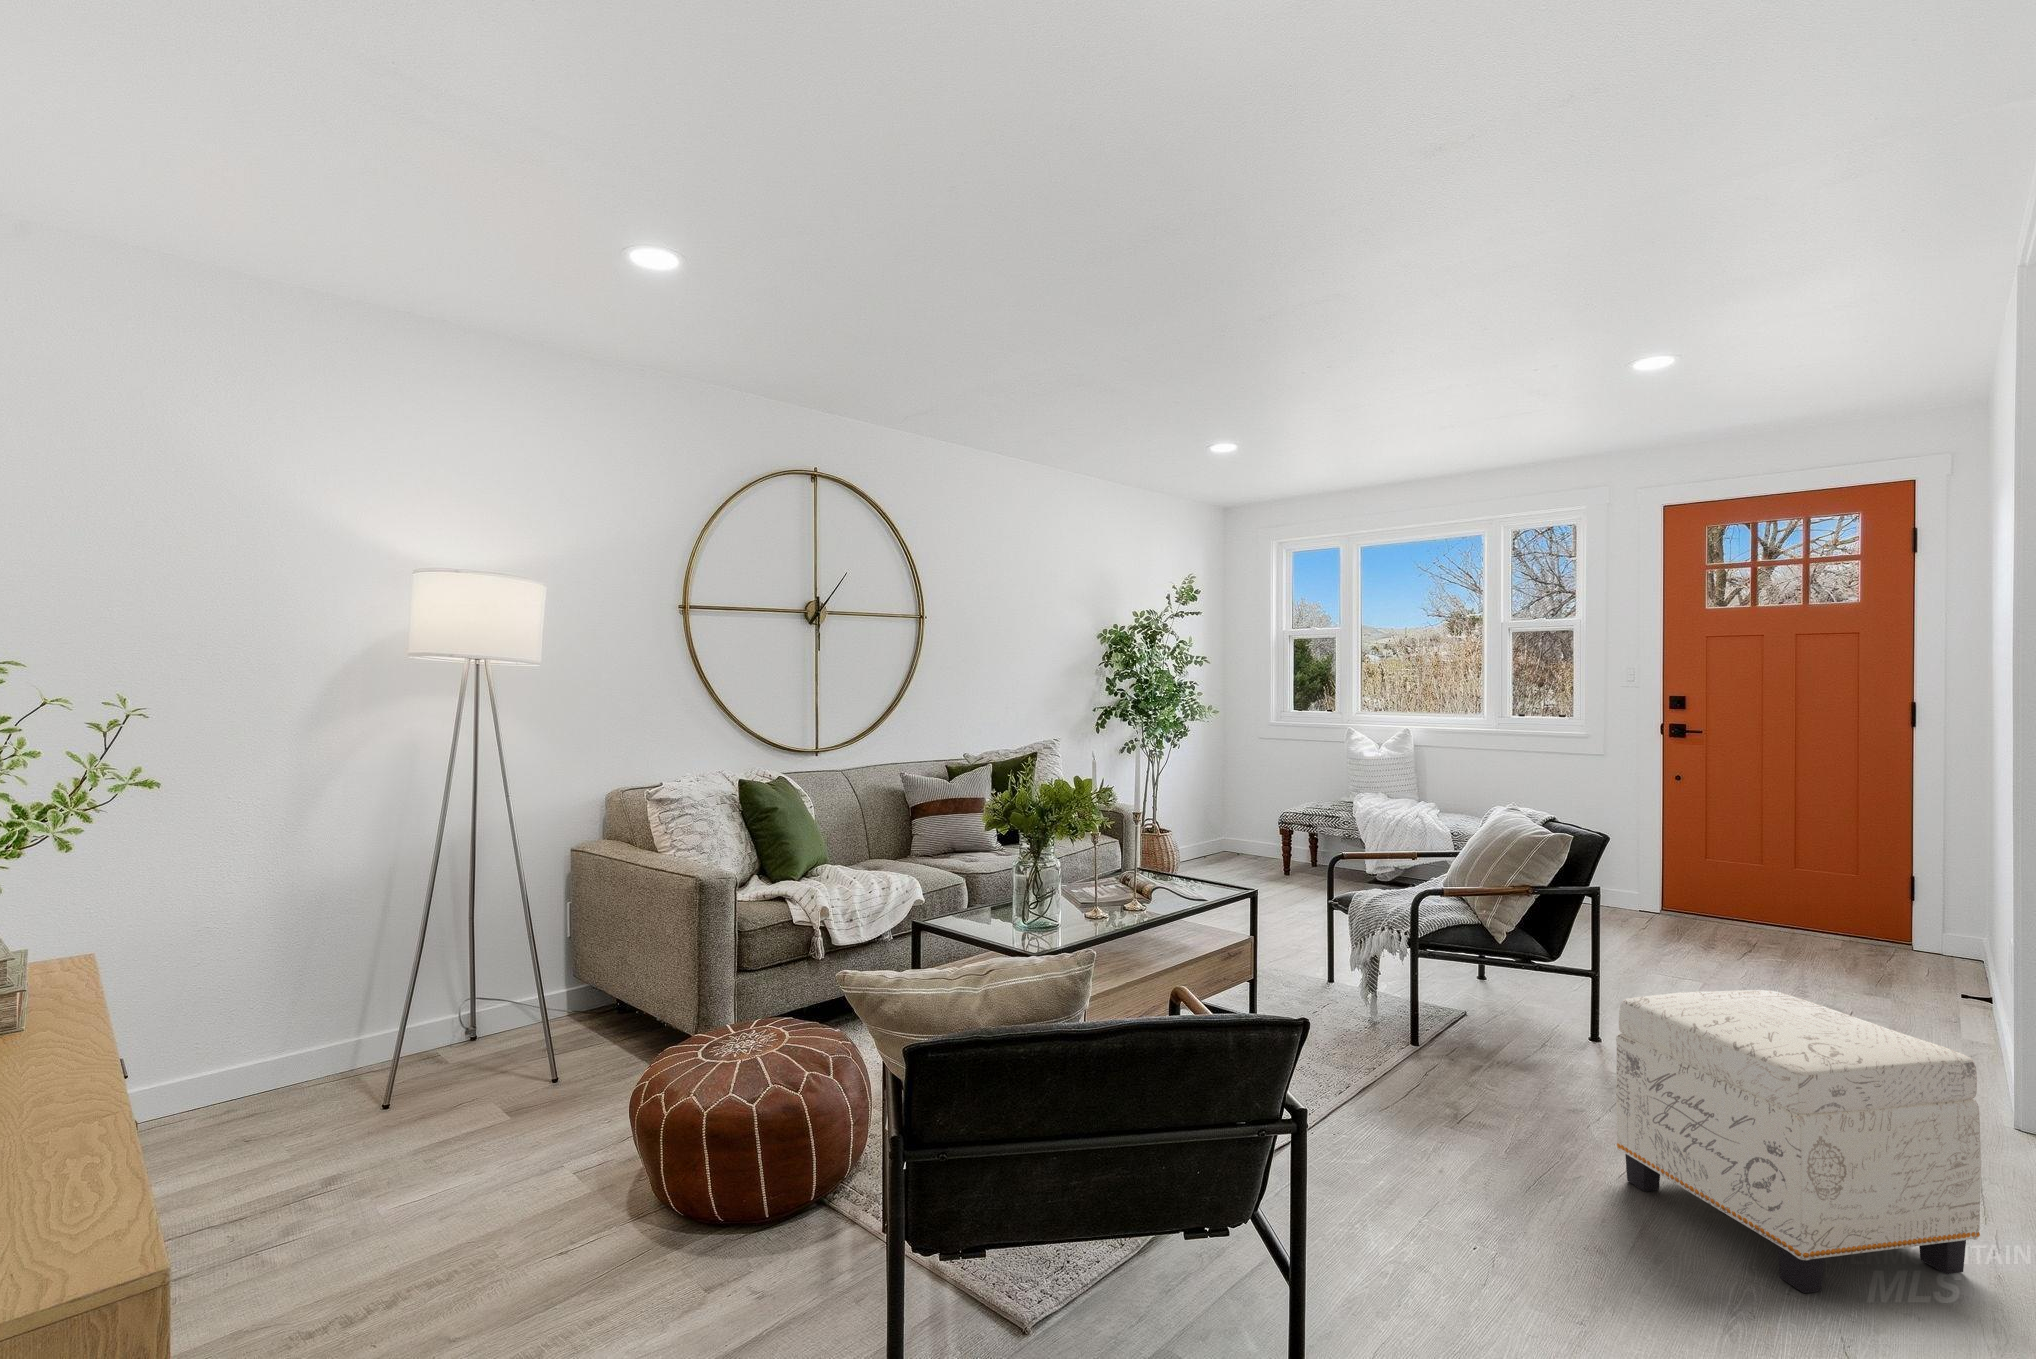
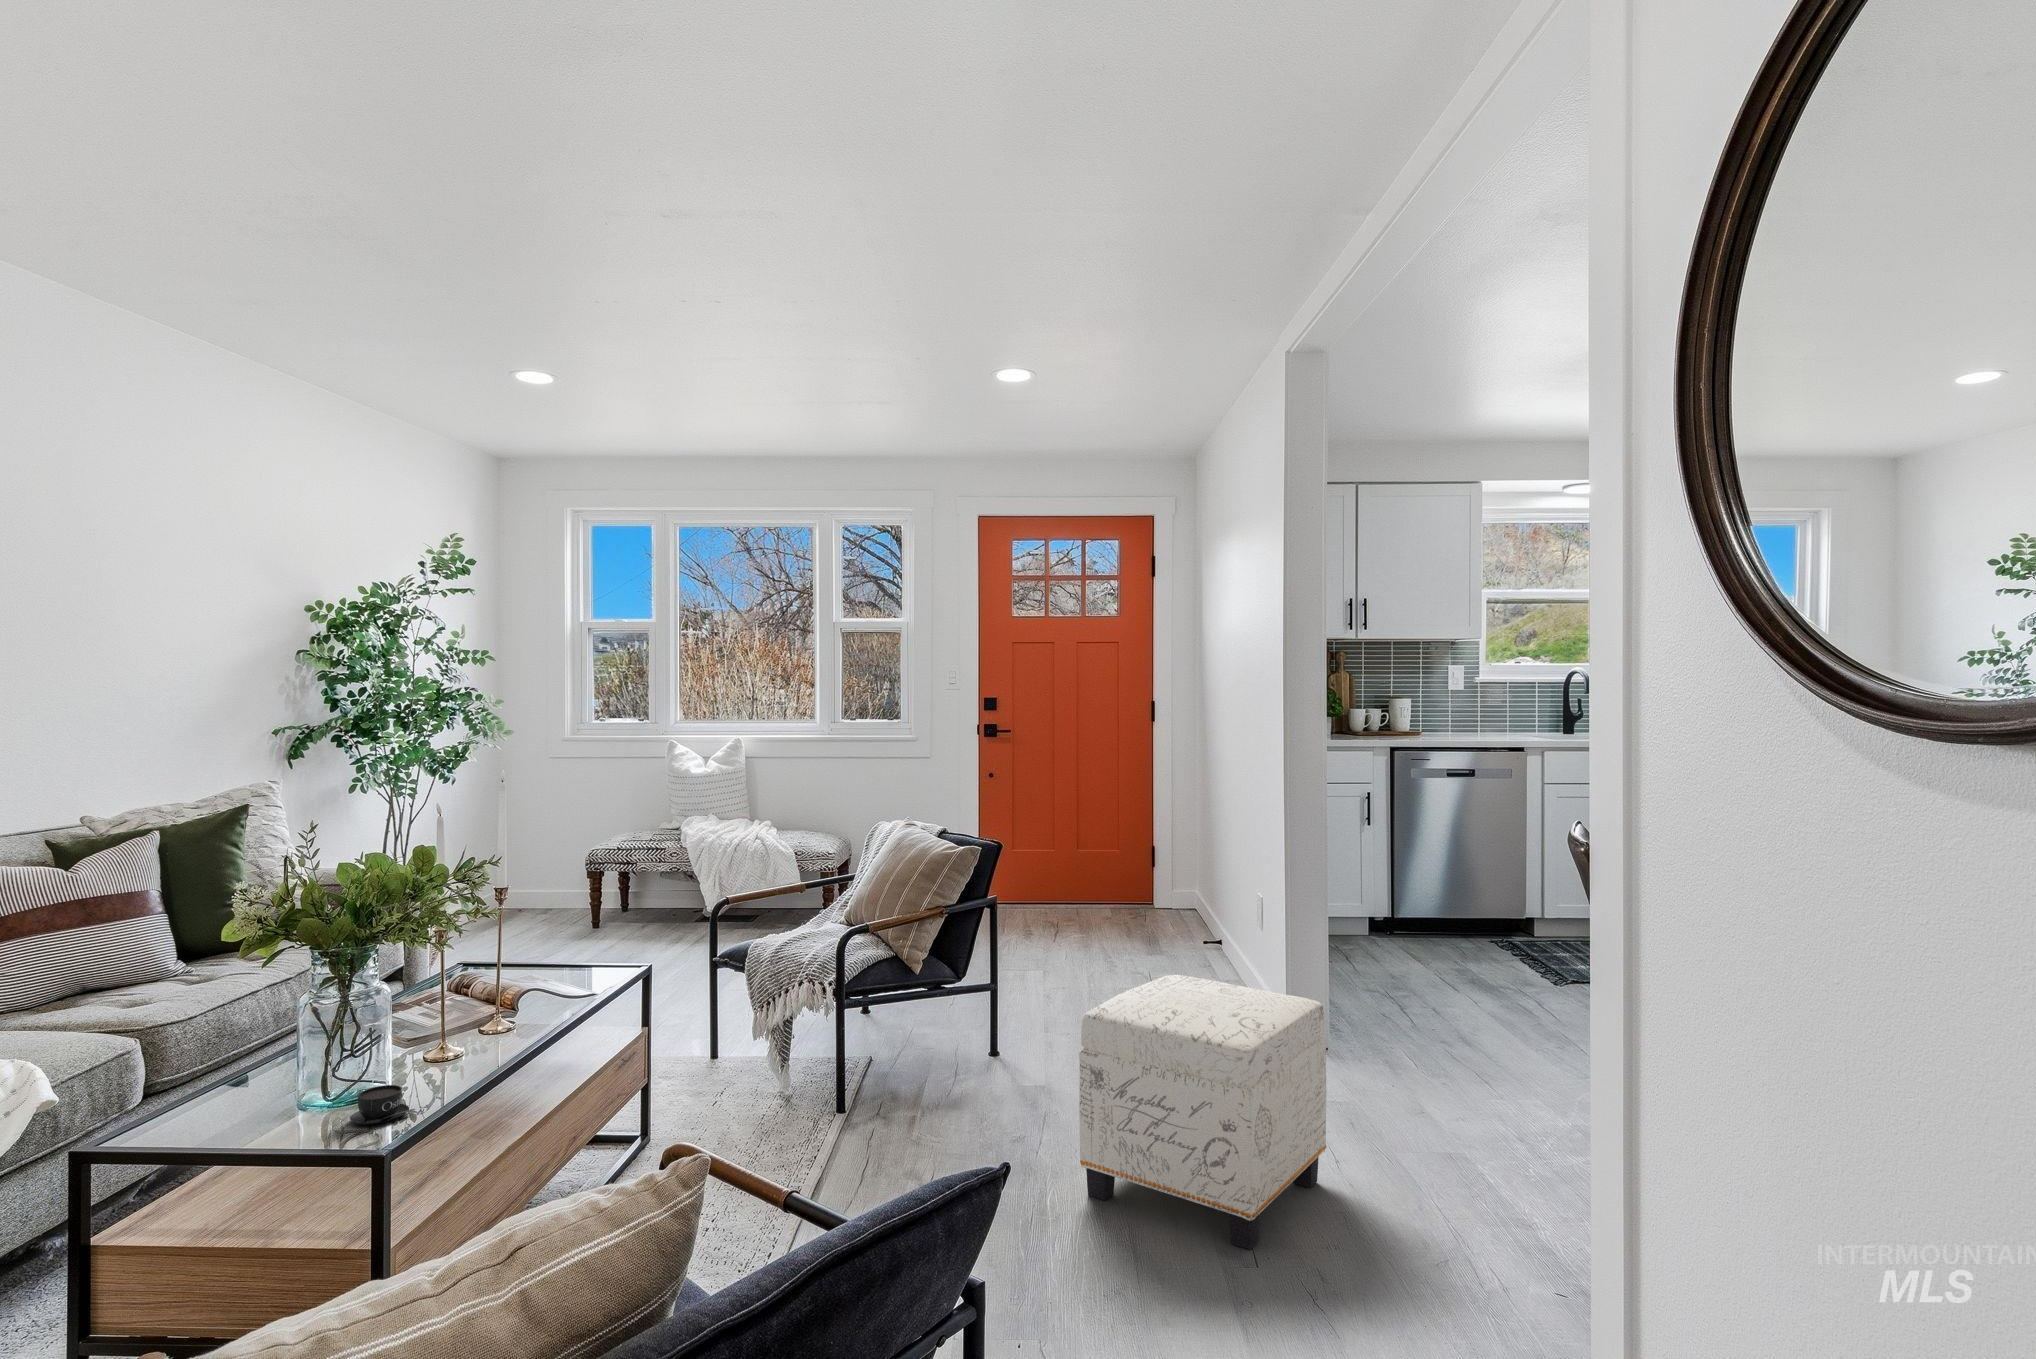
teacup: none [1029,921,1063,943] -> present [350,1085,415,1124]

